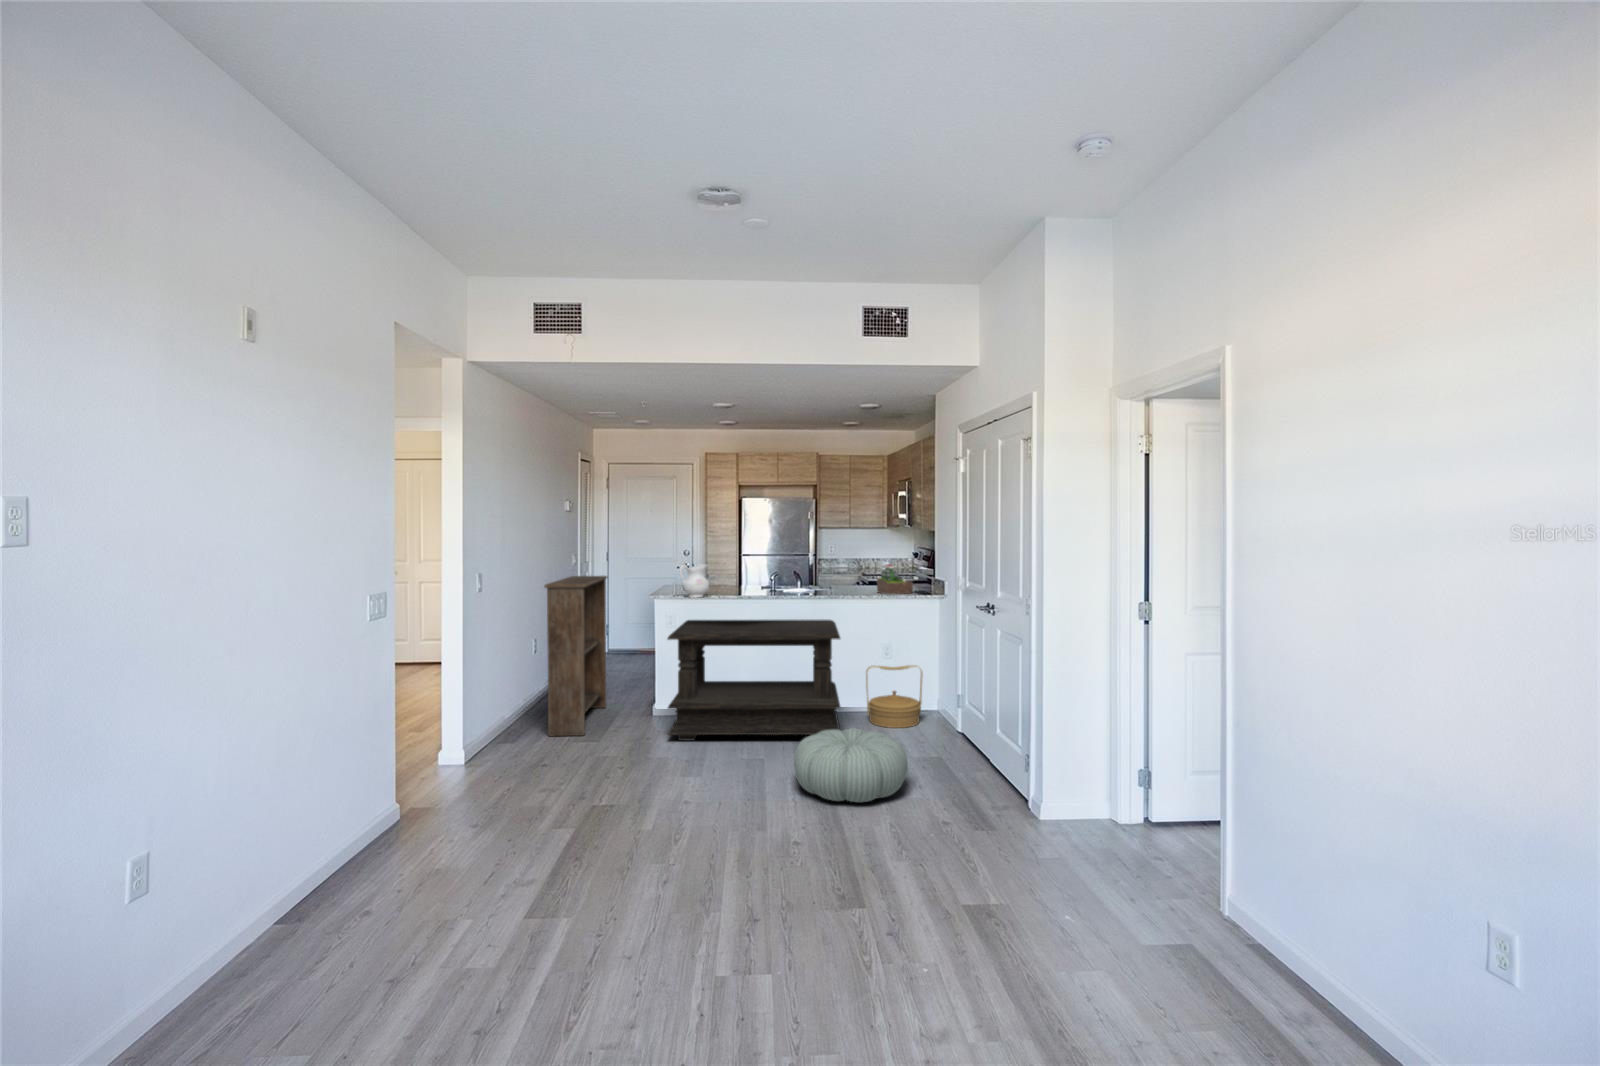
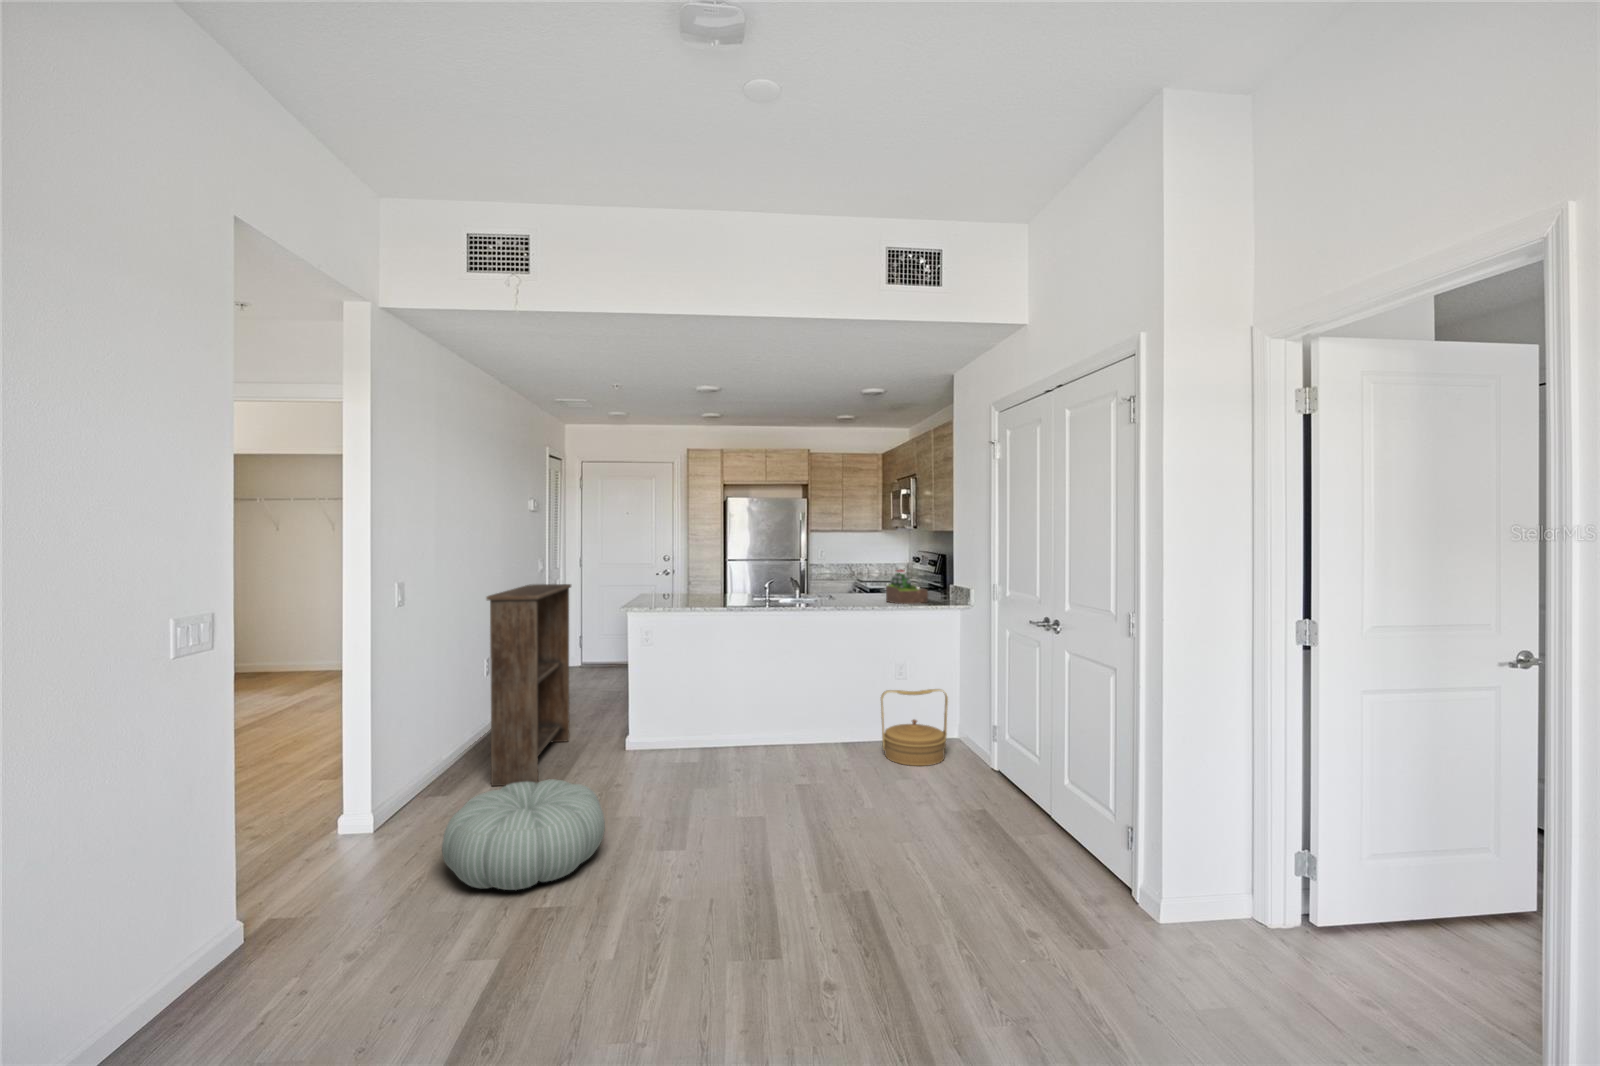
ceramic pitcher: present [680,564,709,598] -> none [658,569,693,610]
coffee table: present [668,620,841,740] -> none [641,635,858,790]
pouf: present [794,728,908,803] -> present [442,779,605,890]

